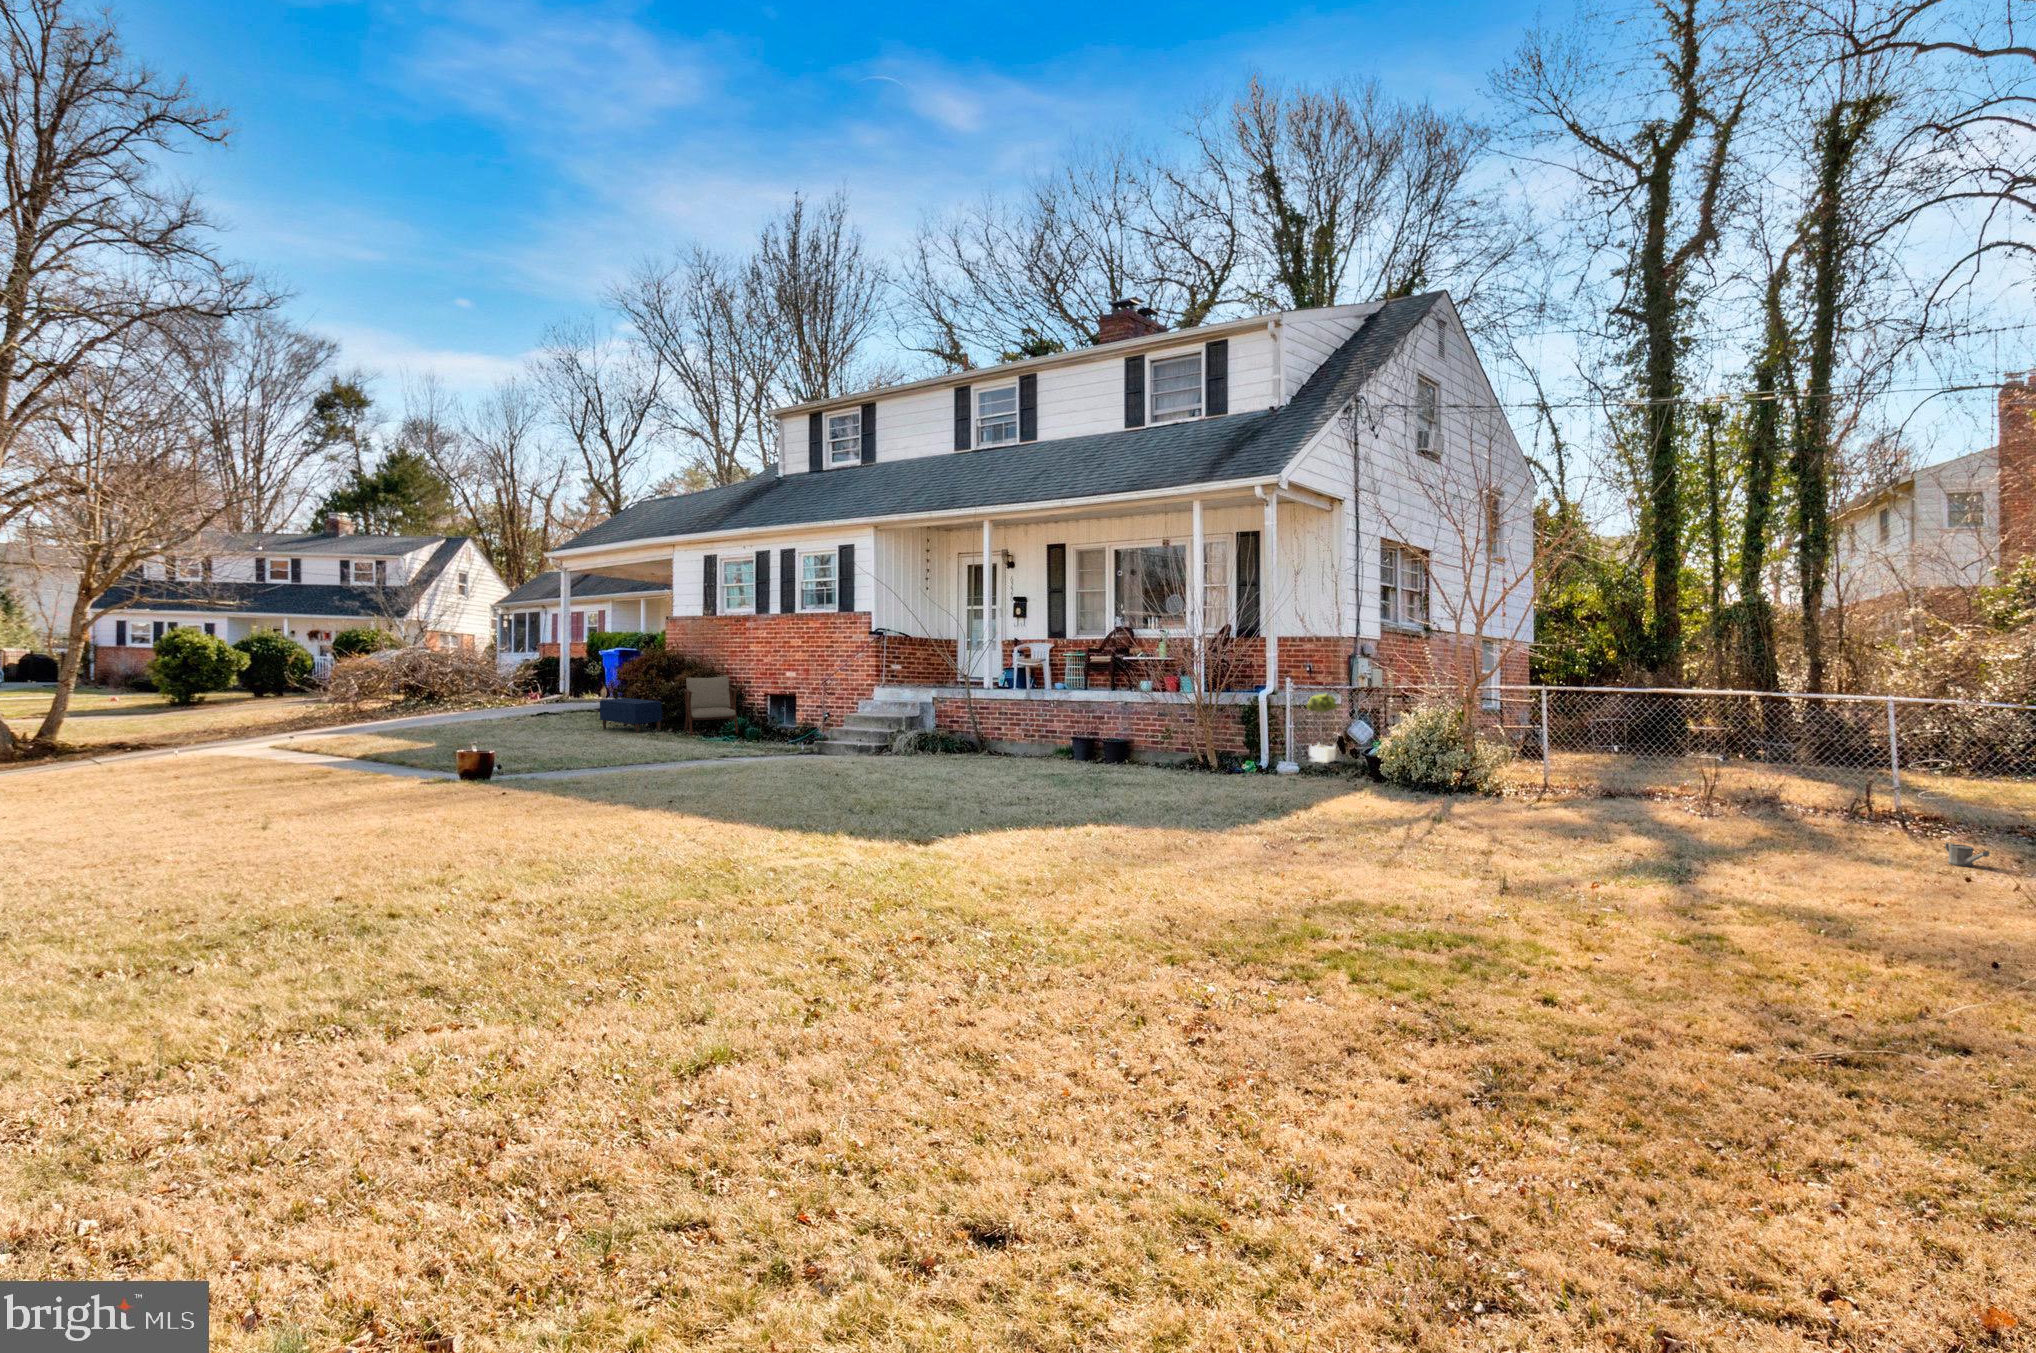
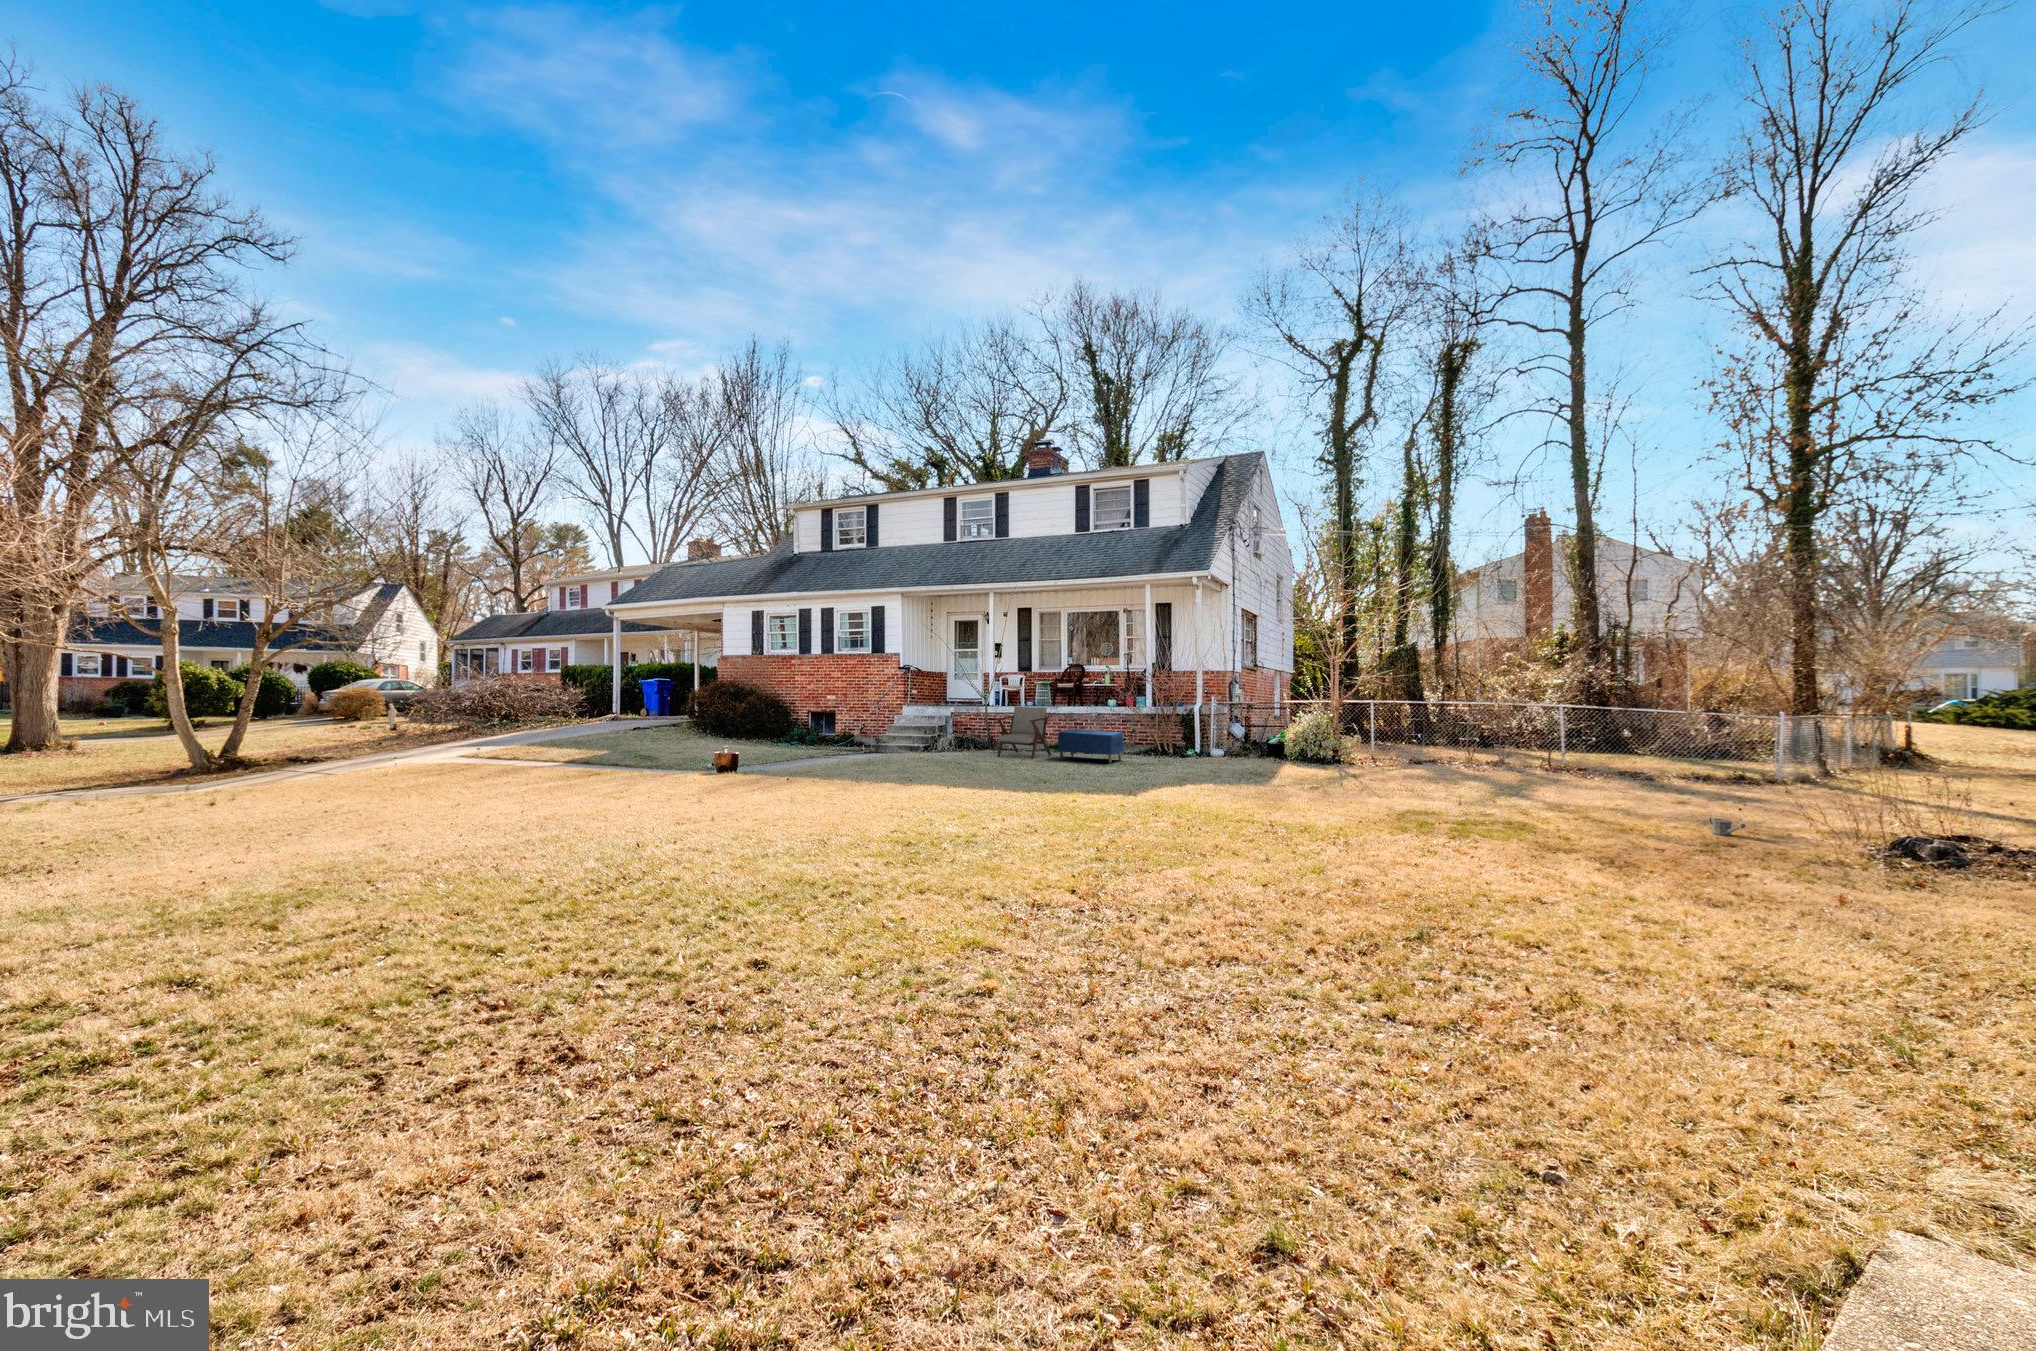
lounge chair: present [684,676,738,735] -> present [996,706,1051,759]
potted tree: present [1307,694,1337,763] -> none [1213,710,1236,762]
bench: present [600,698,662,733] -> present [1058,729,1123,763]

